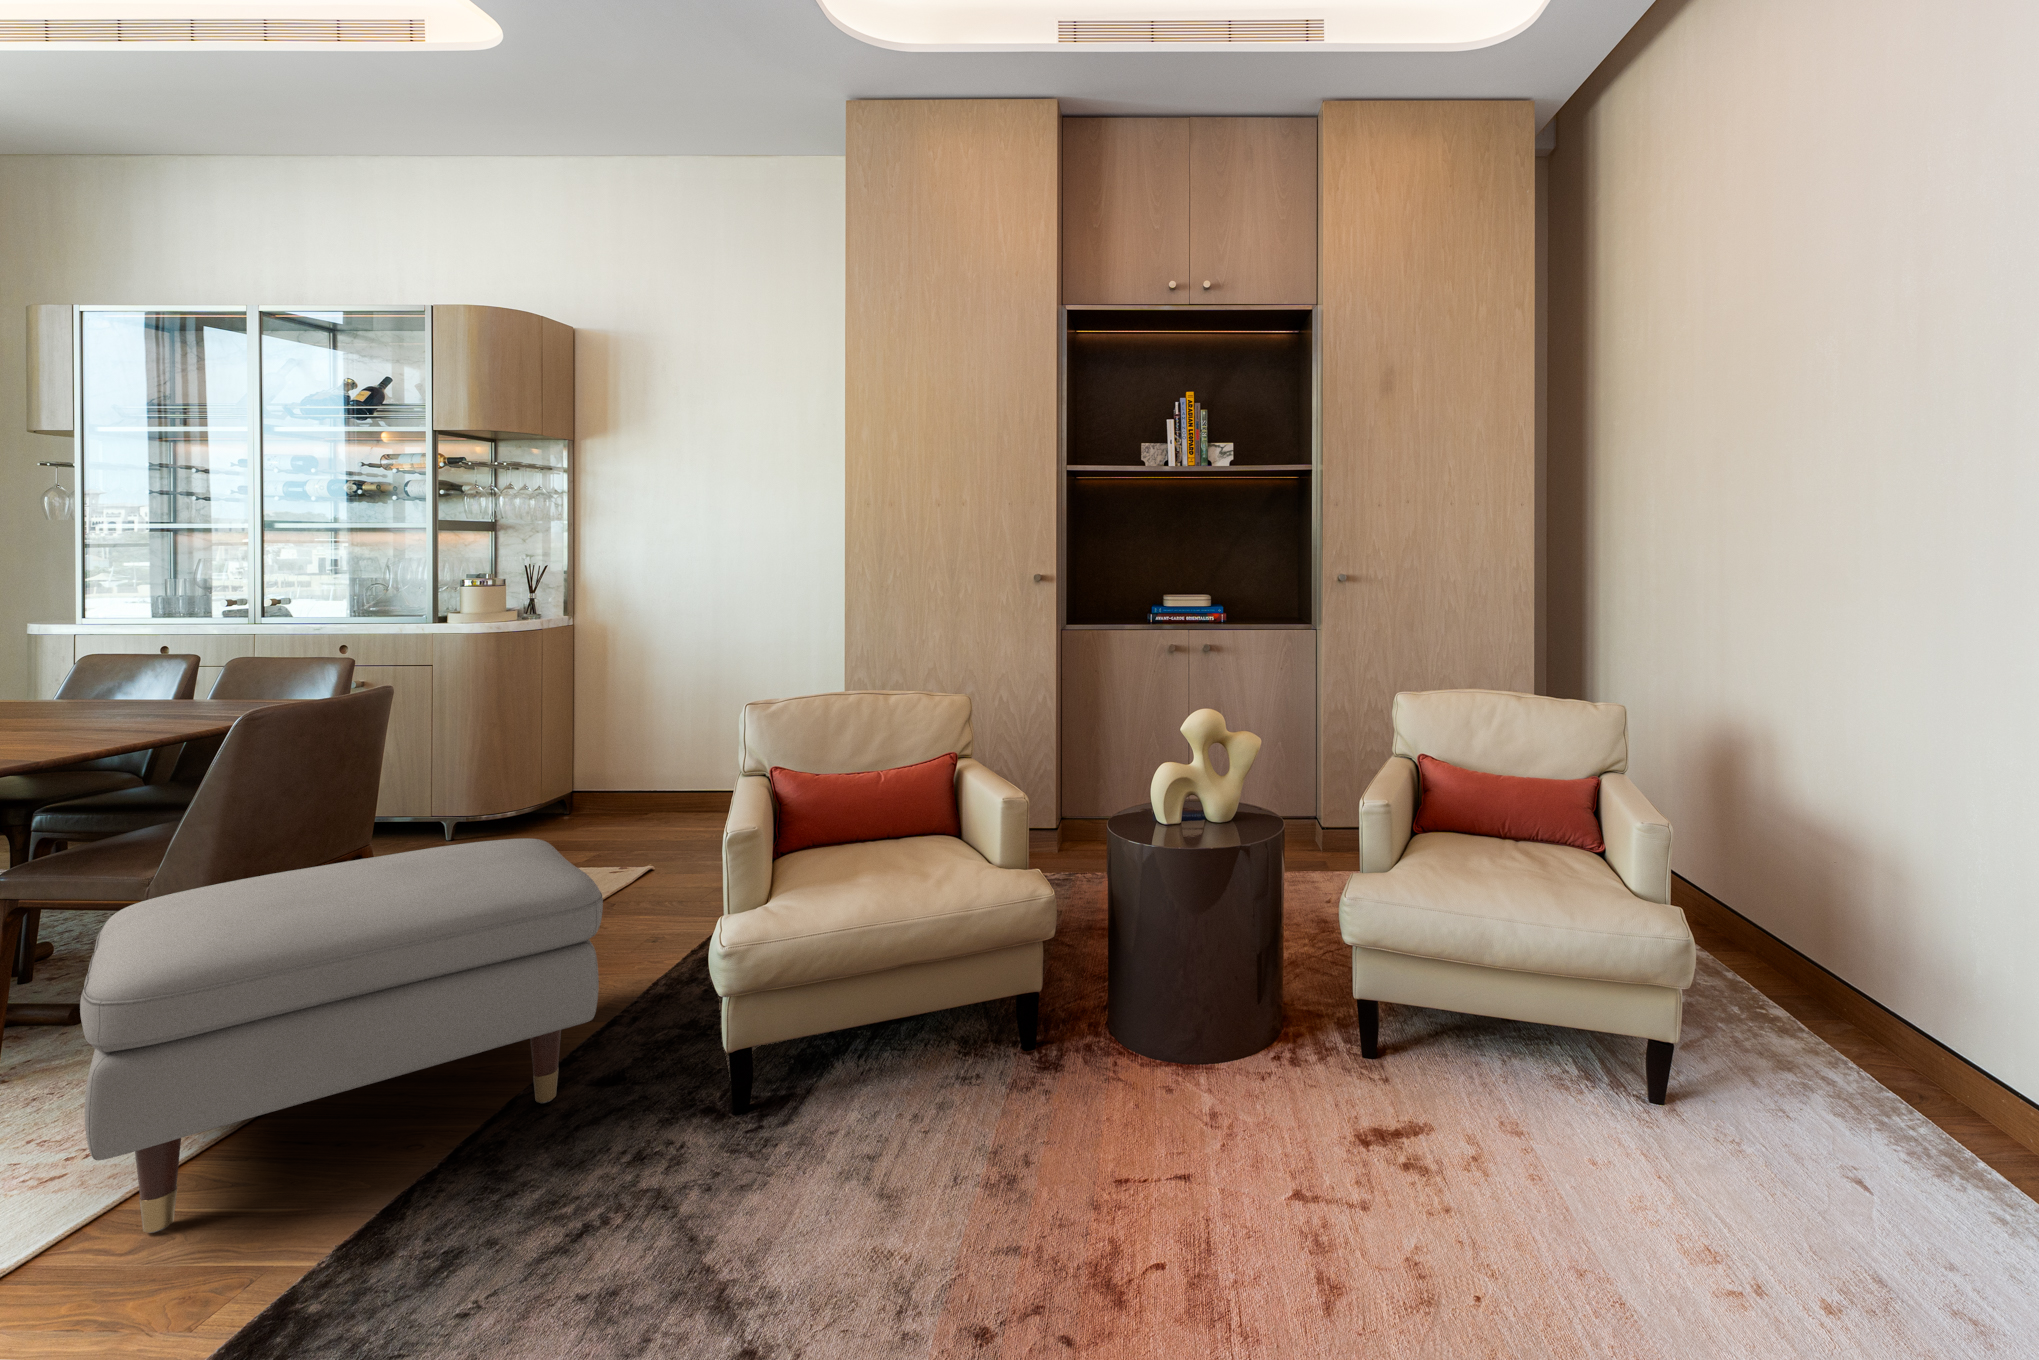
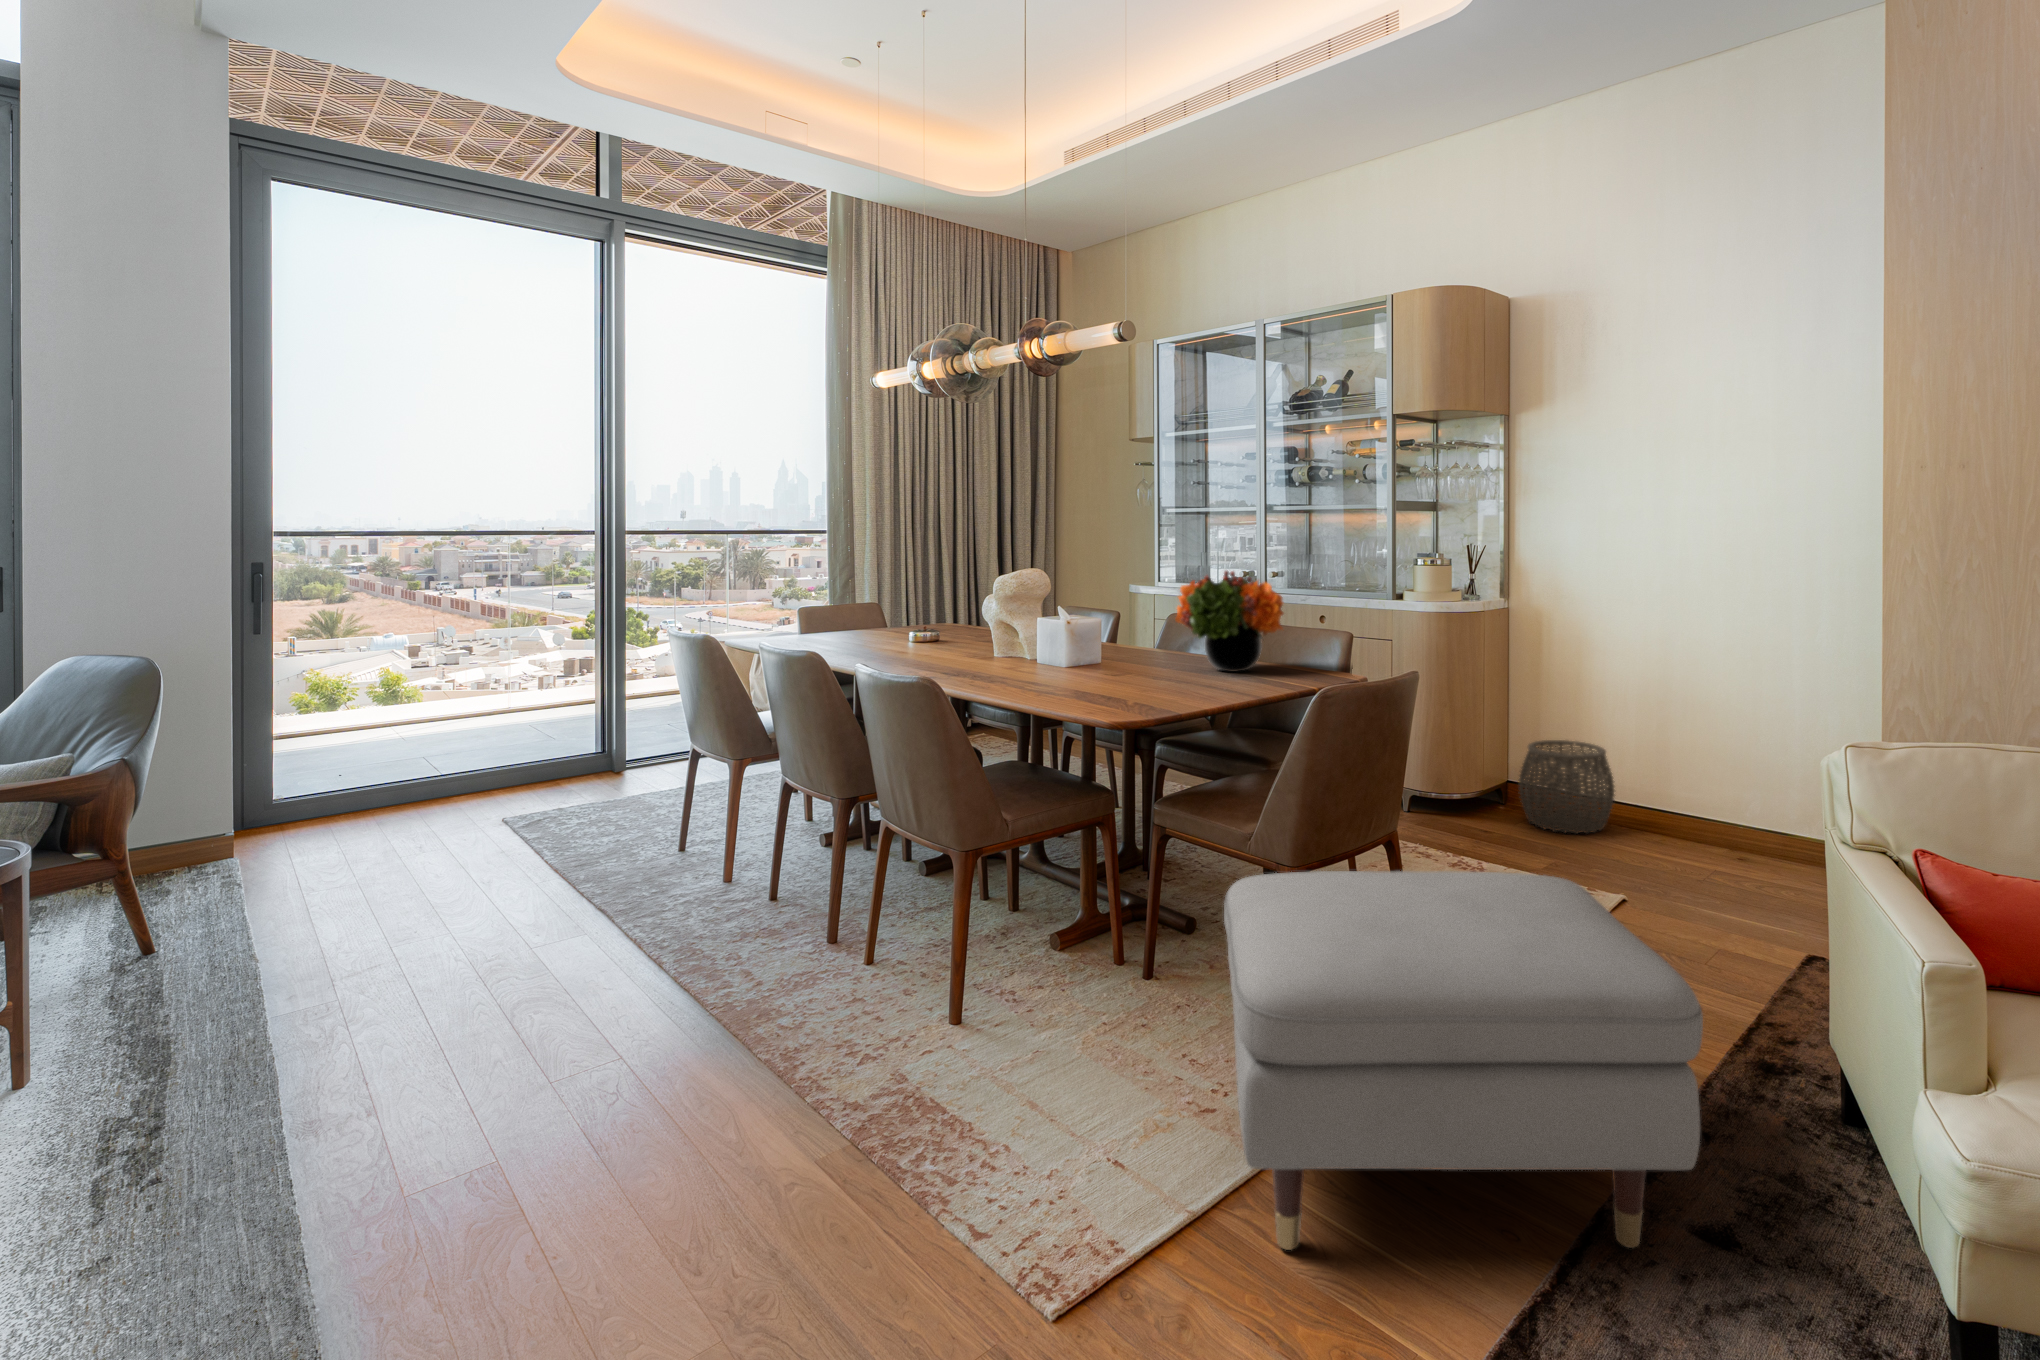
flower arrangement: none [67,592,253,706] -> present [1175,571,1284,672]
woven basket: none [577,743,674,828] -> present [1519,740,1614,833]

